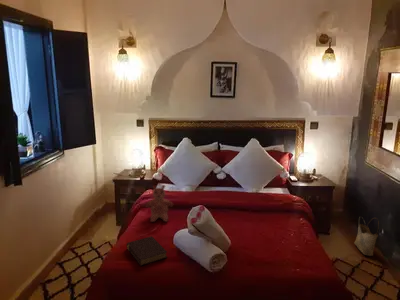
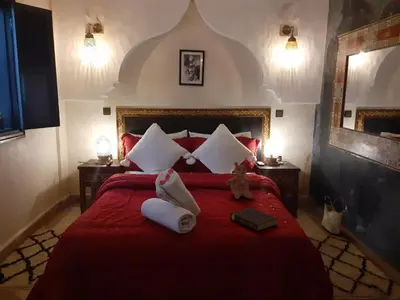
teddy bear: present [146,185,173,222] -> present [226,162,253,199]
book: present [126,236,167,266] -> present [230,208,278,231]

